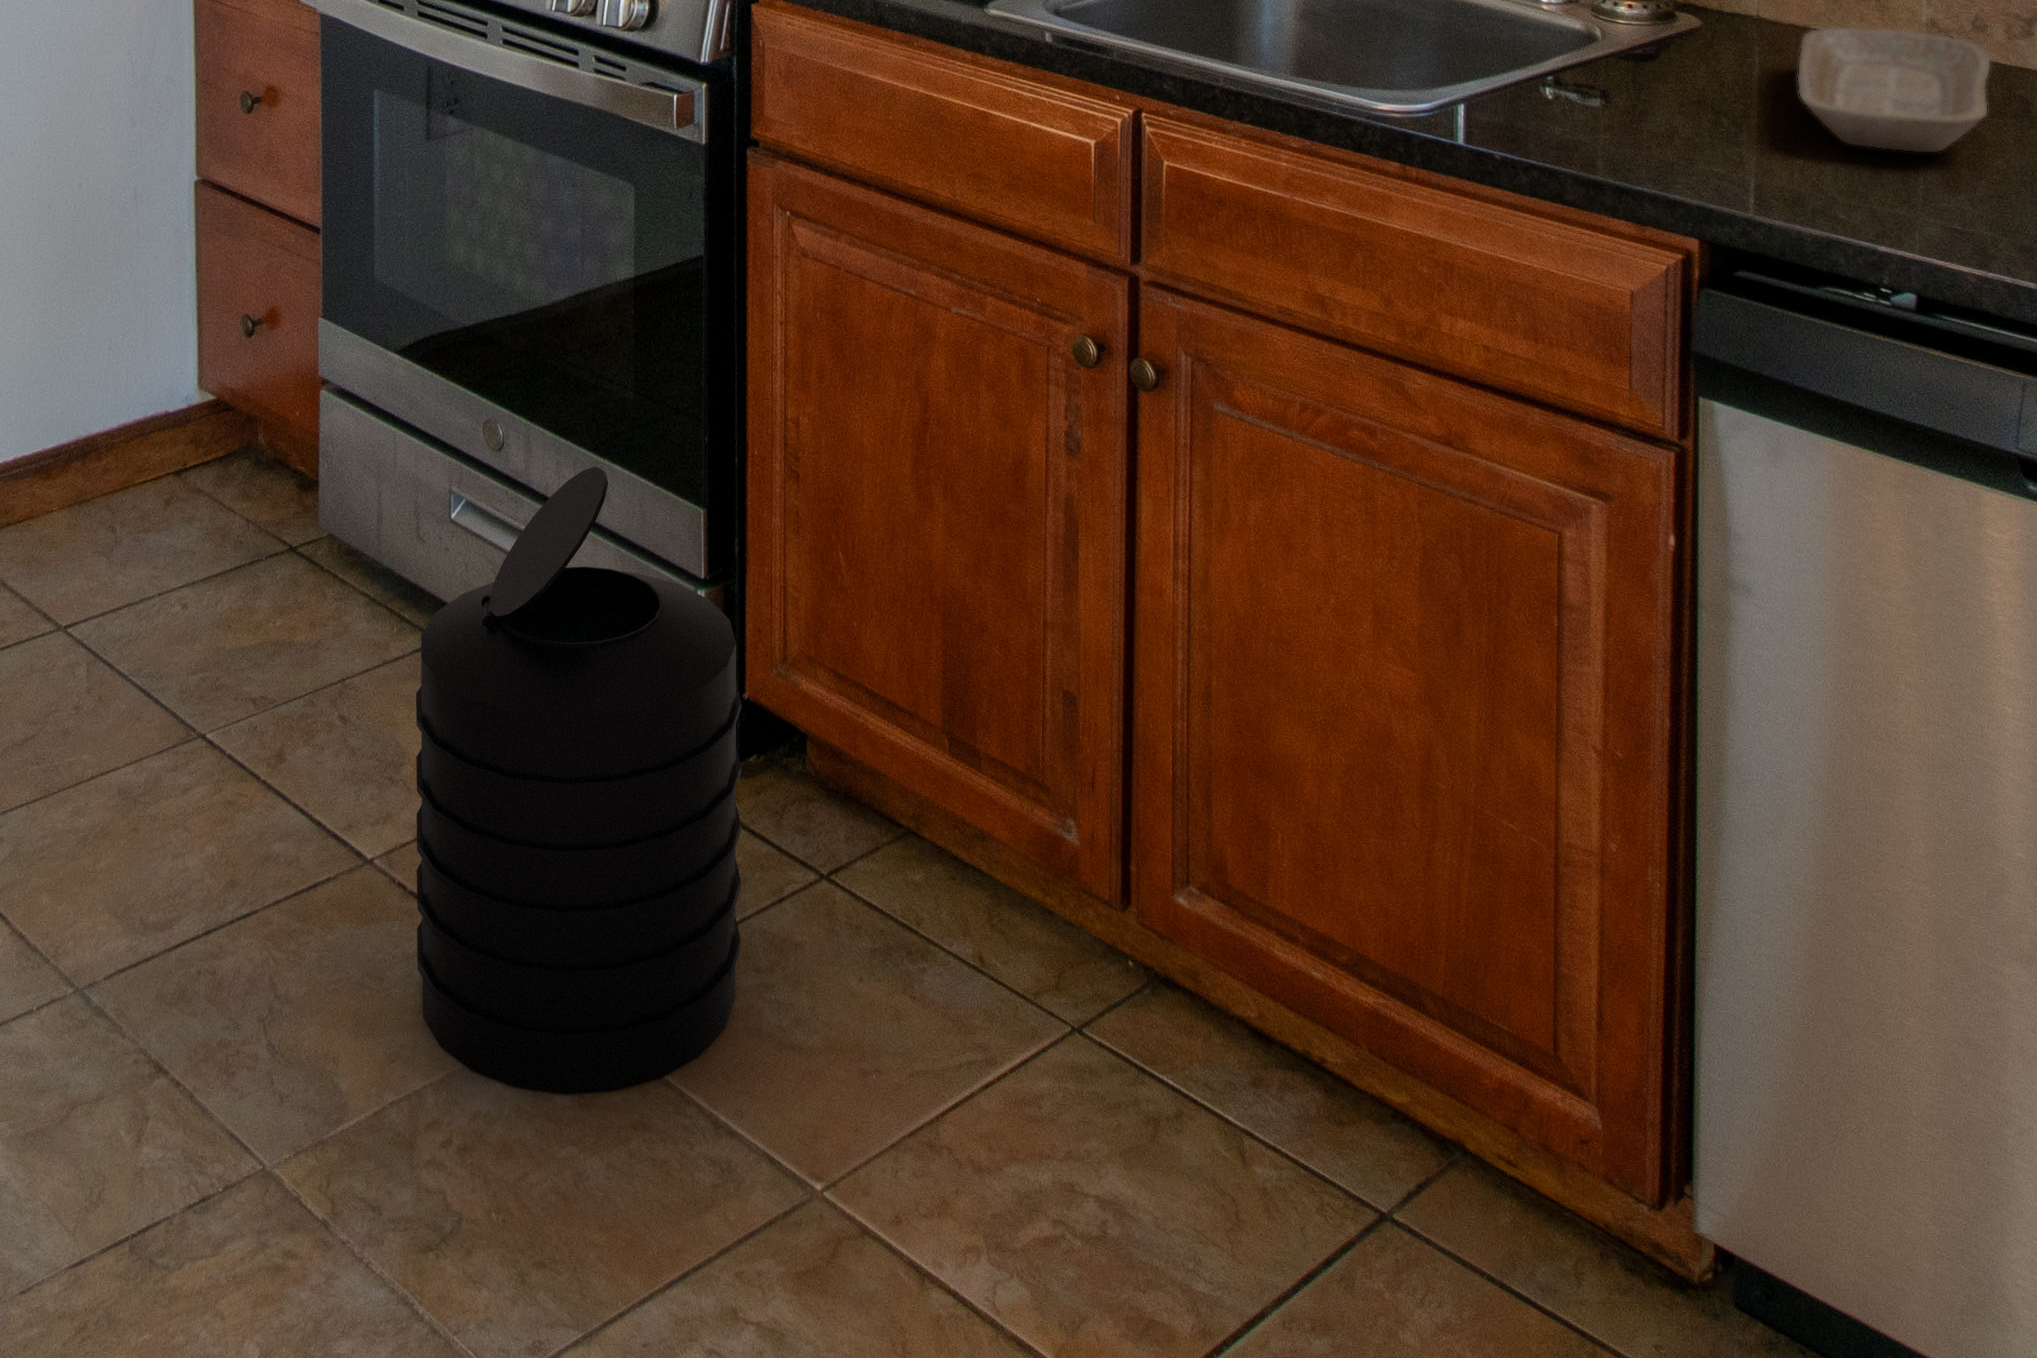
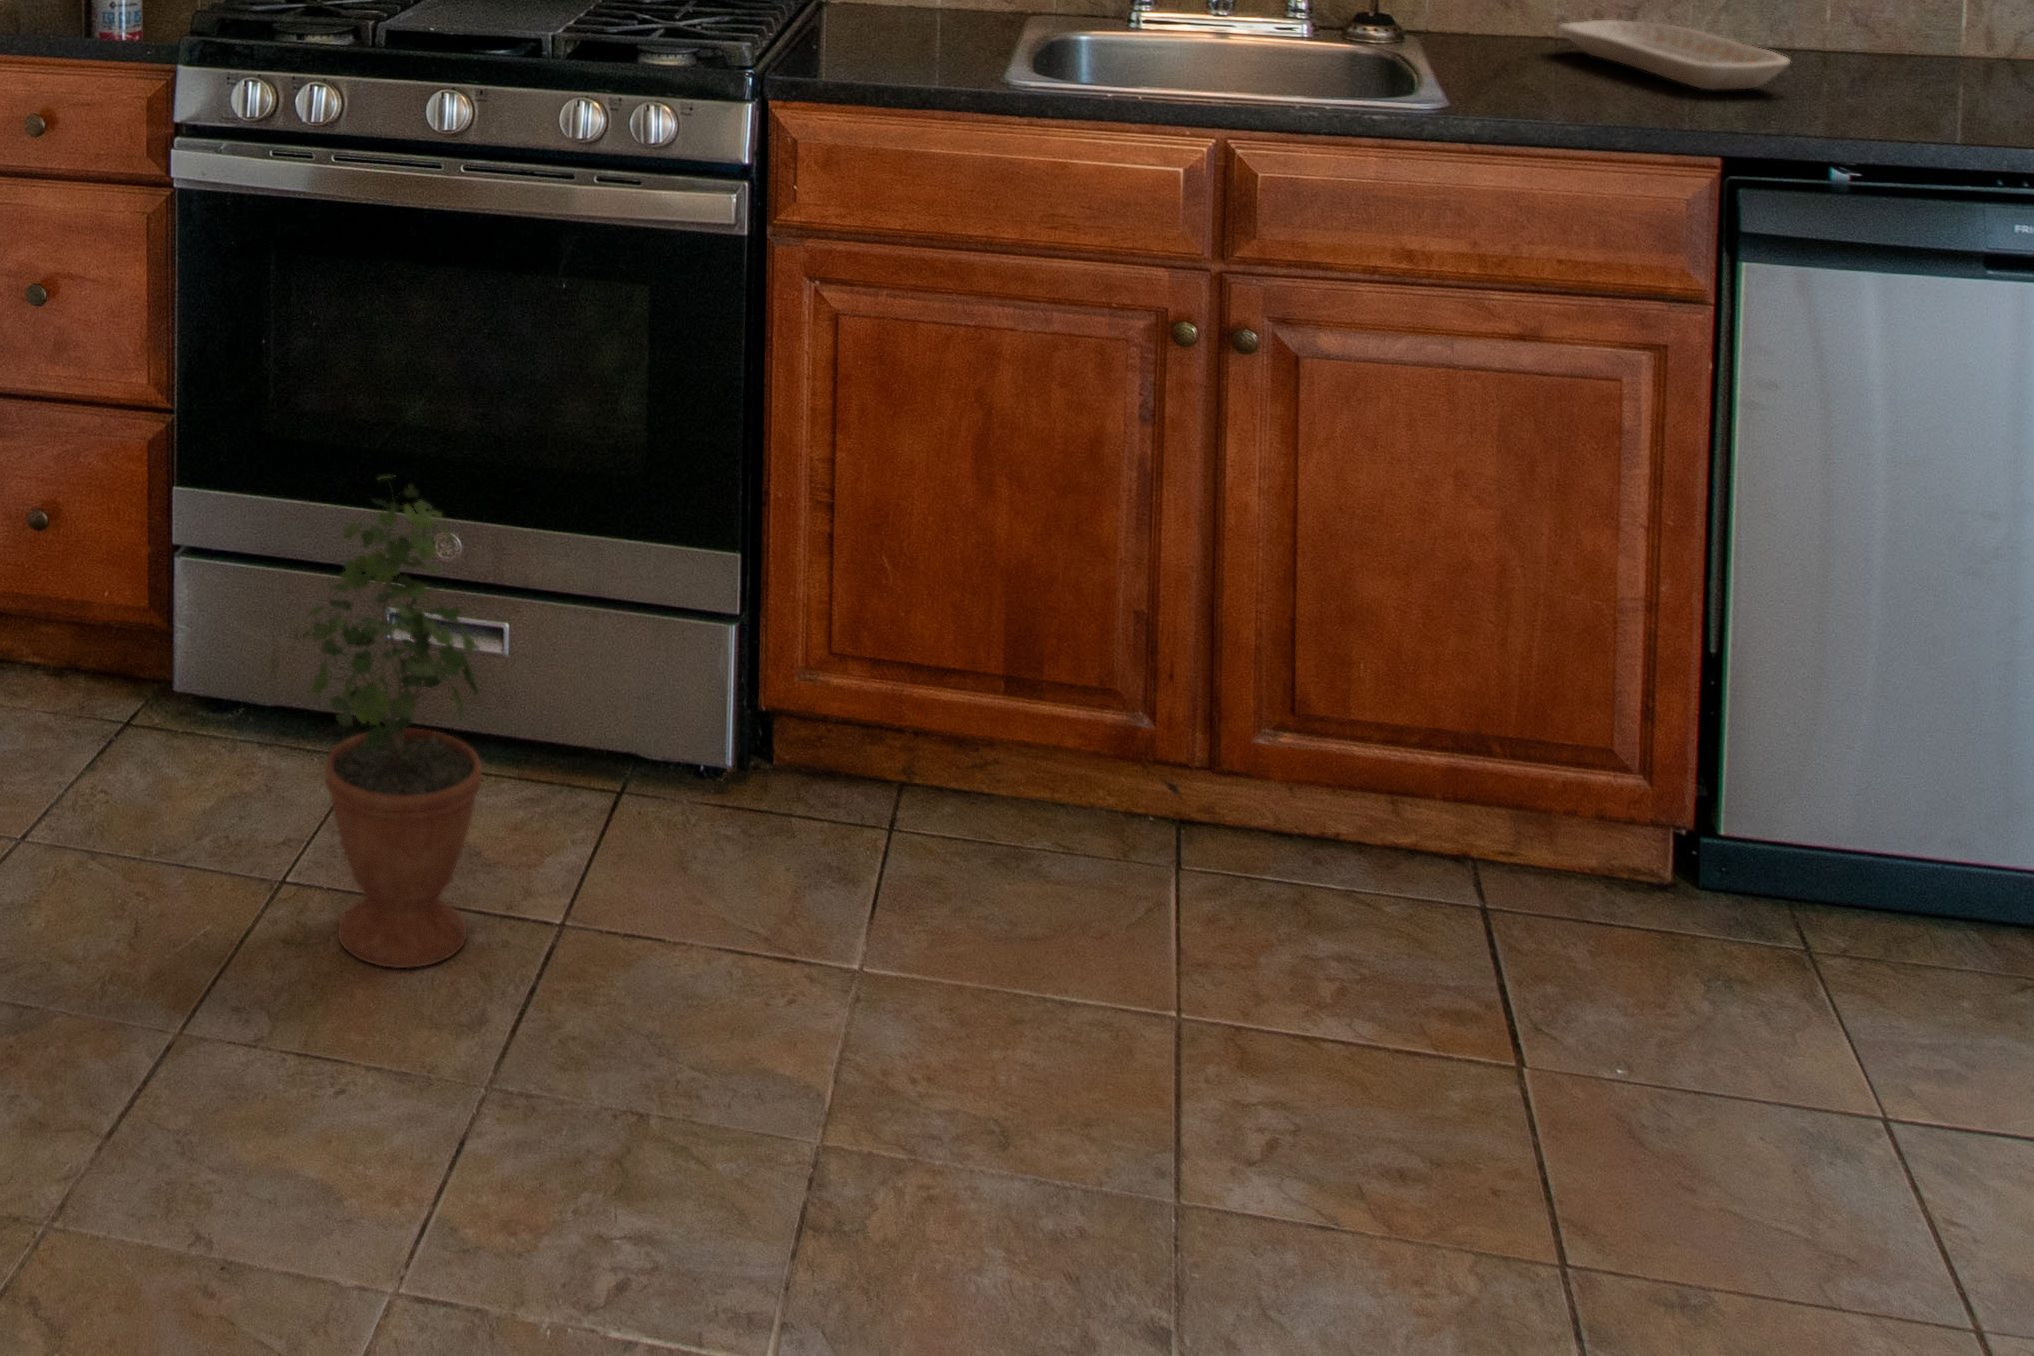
potted plant: none [74,334,286,854] -> present [292,478,482,968]
trash can: present [416,467,741,1092] -> none [723,502,1011,1025]

